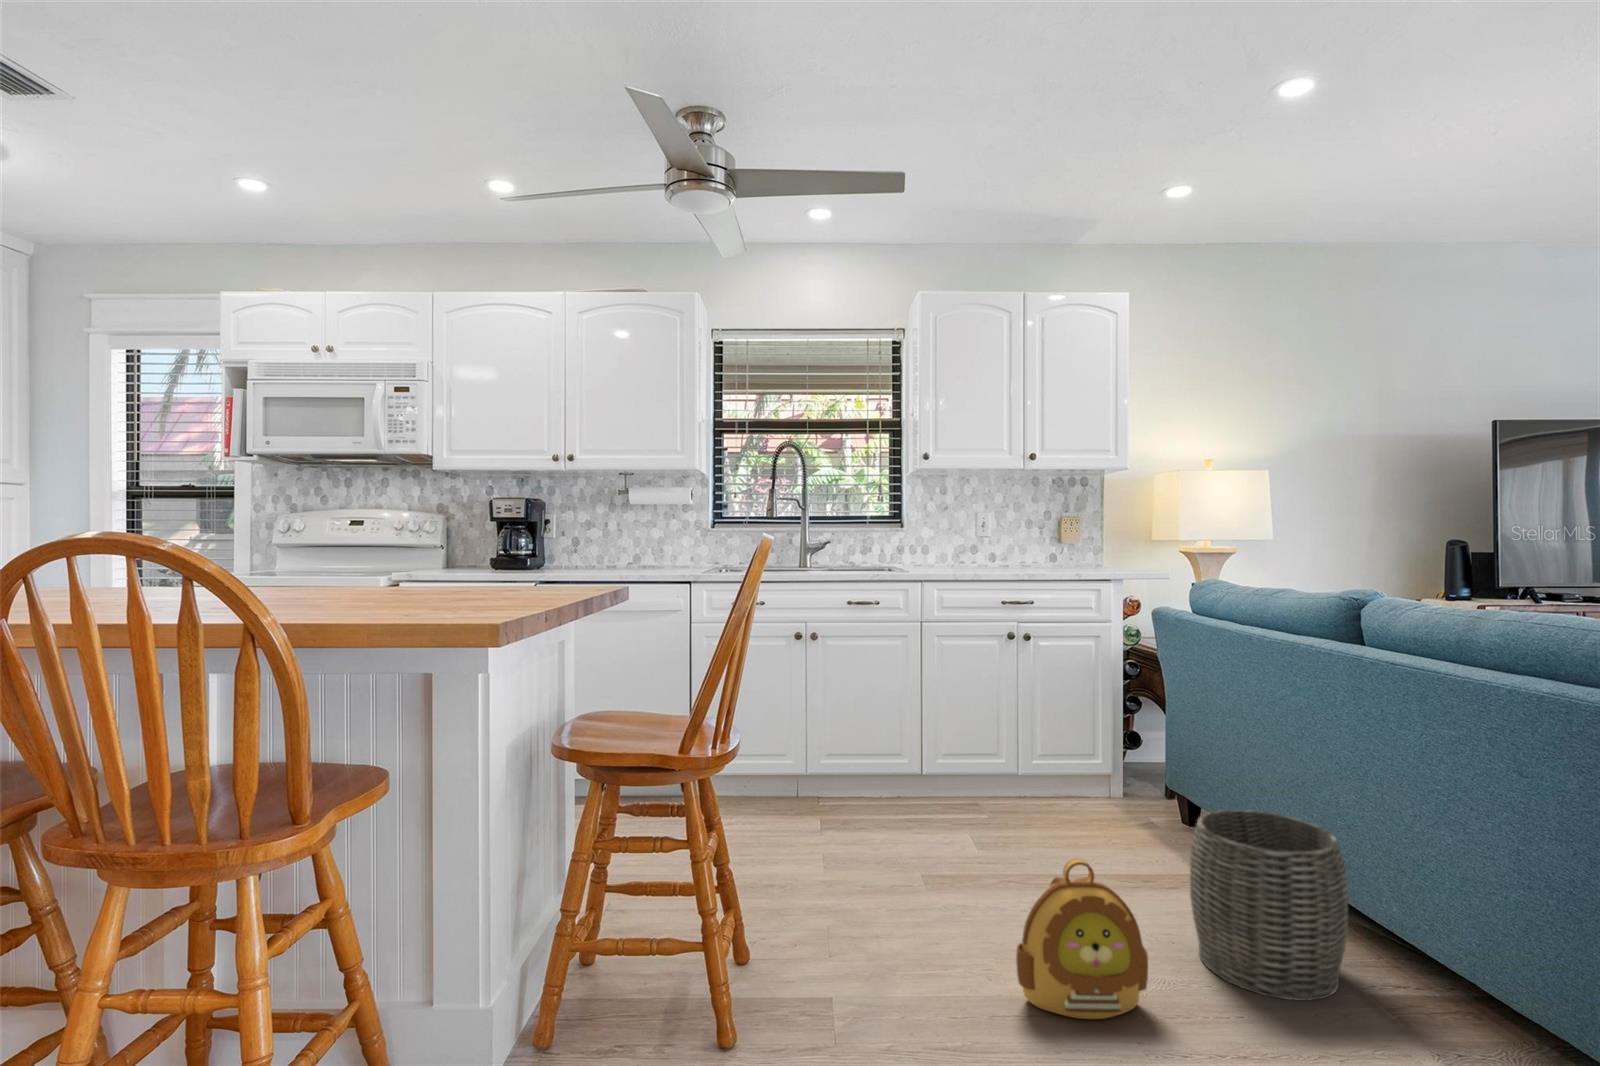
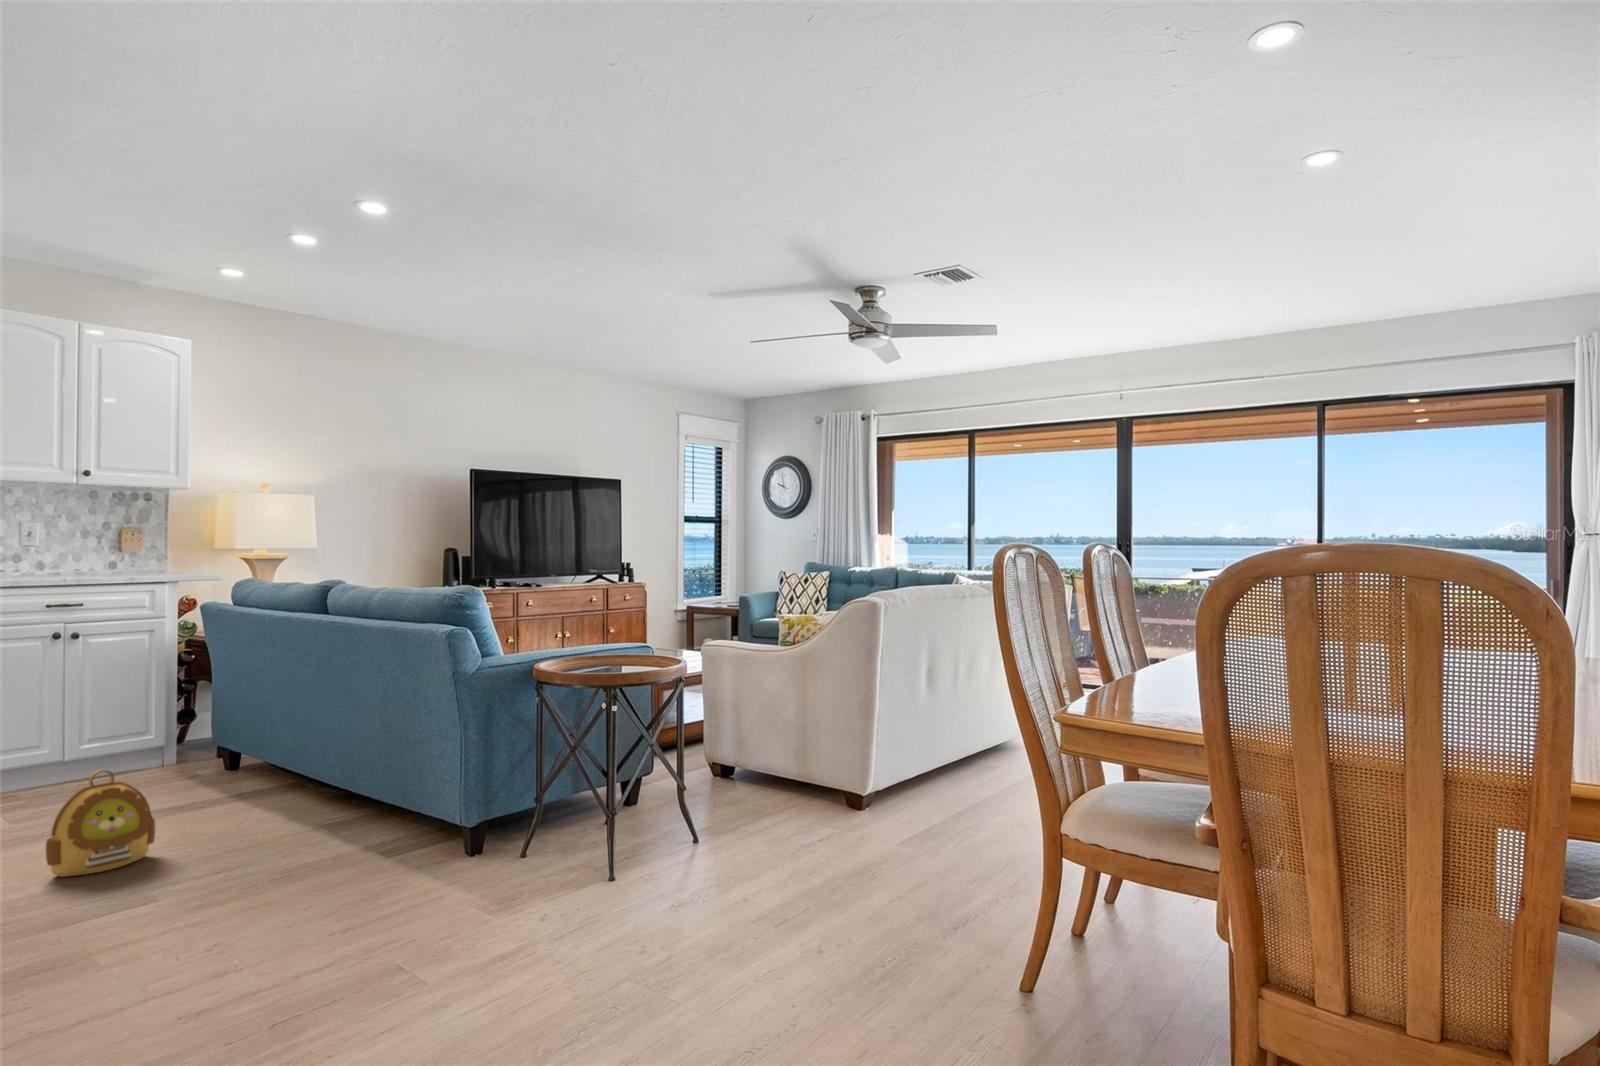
woven basket: present [1190,810,1348,1001] -> none [198,725,300,832]

